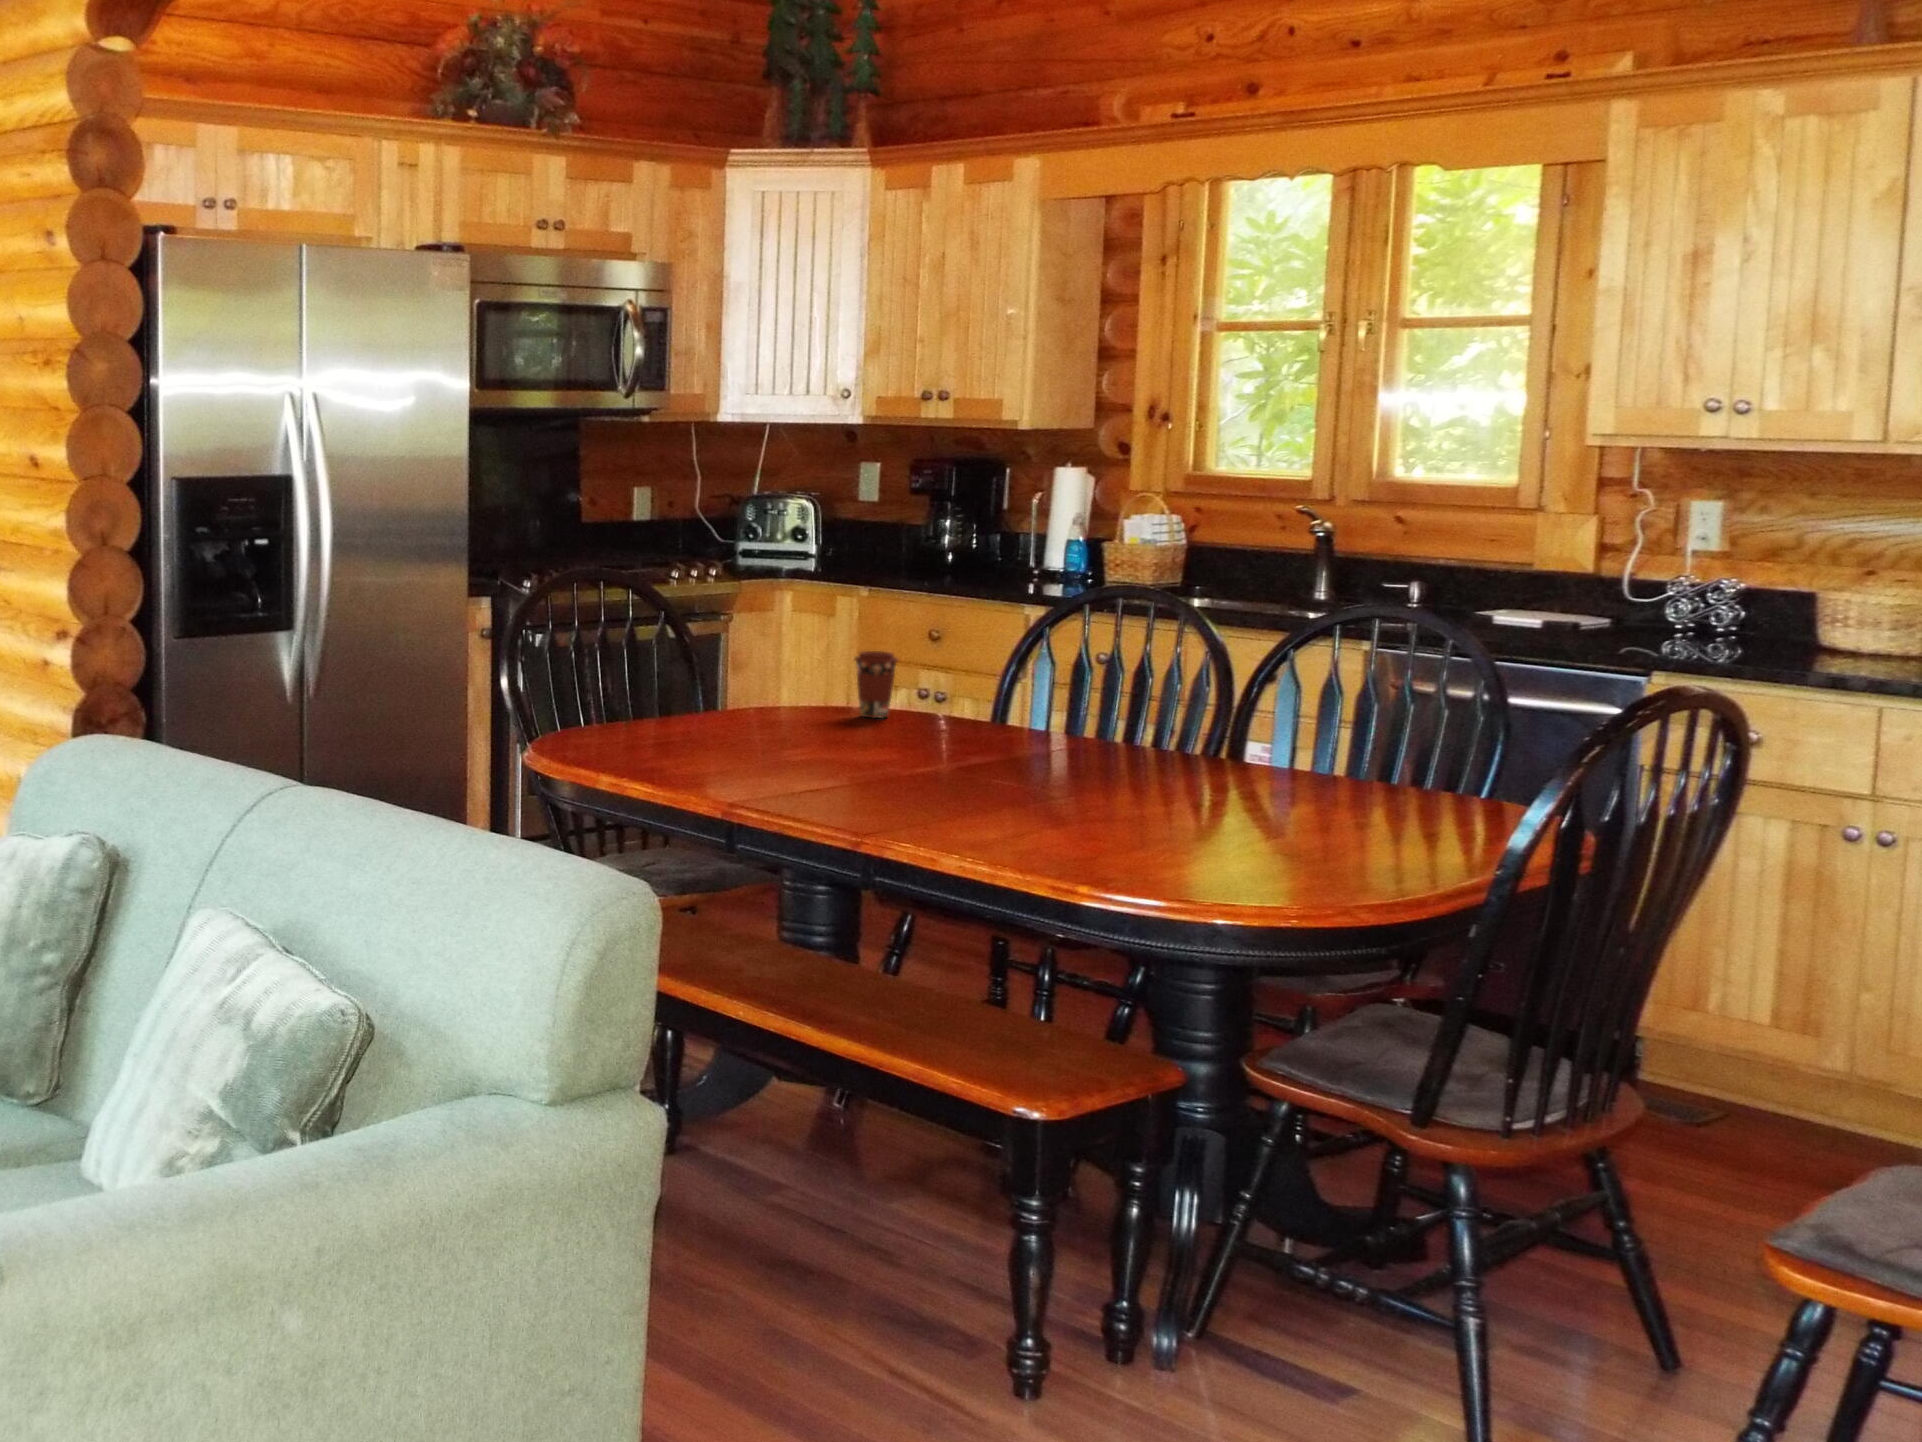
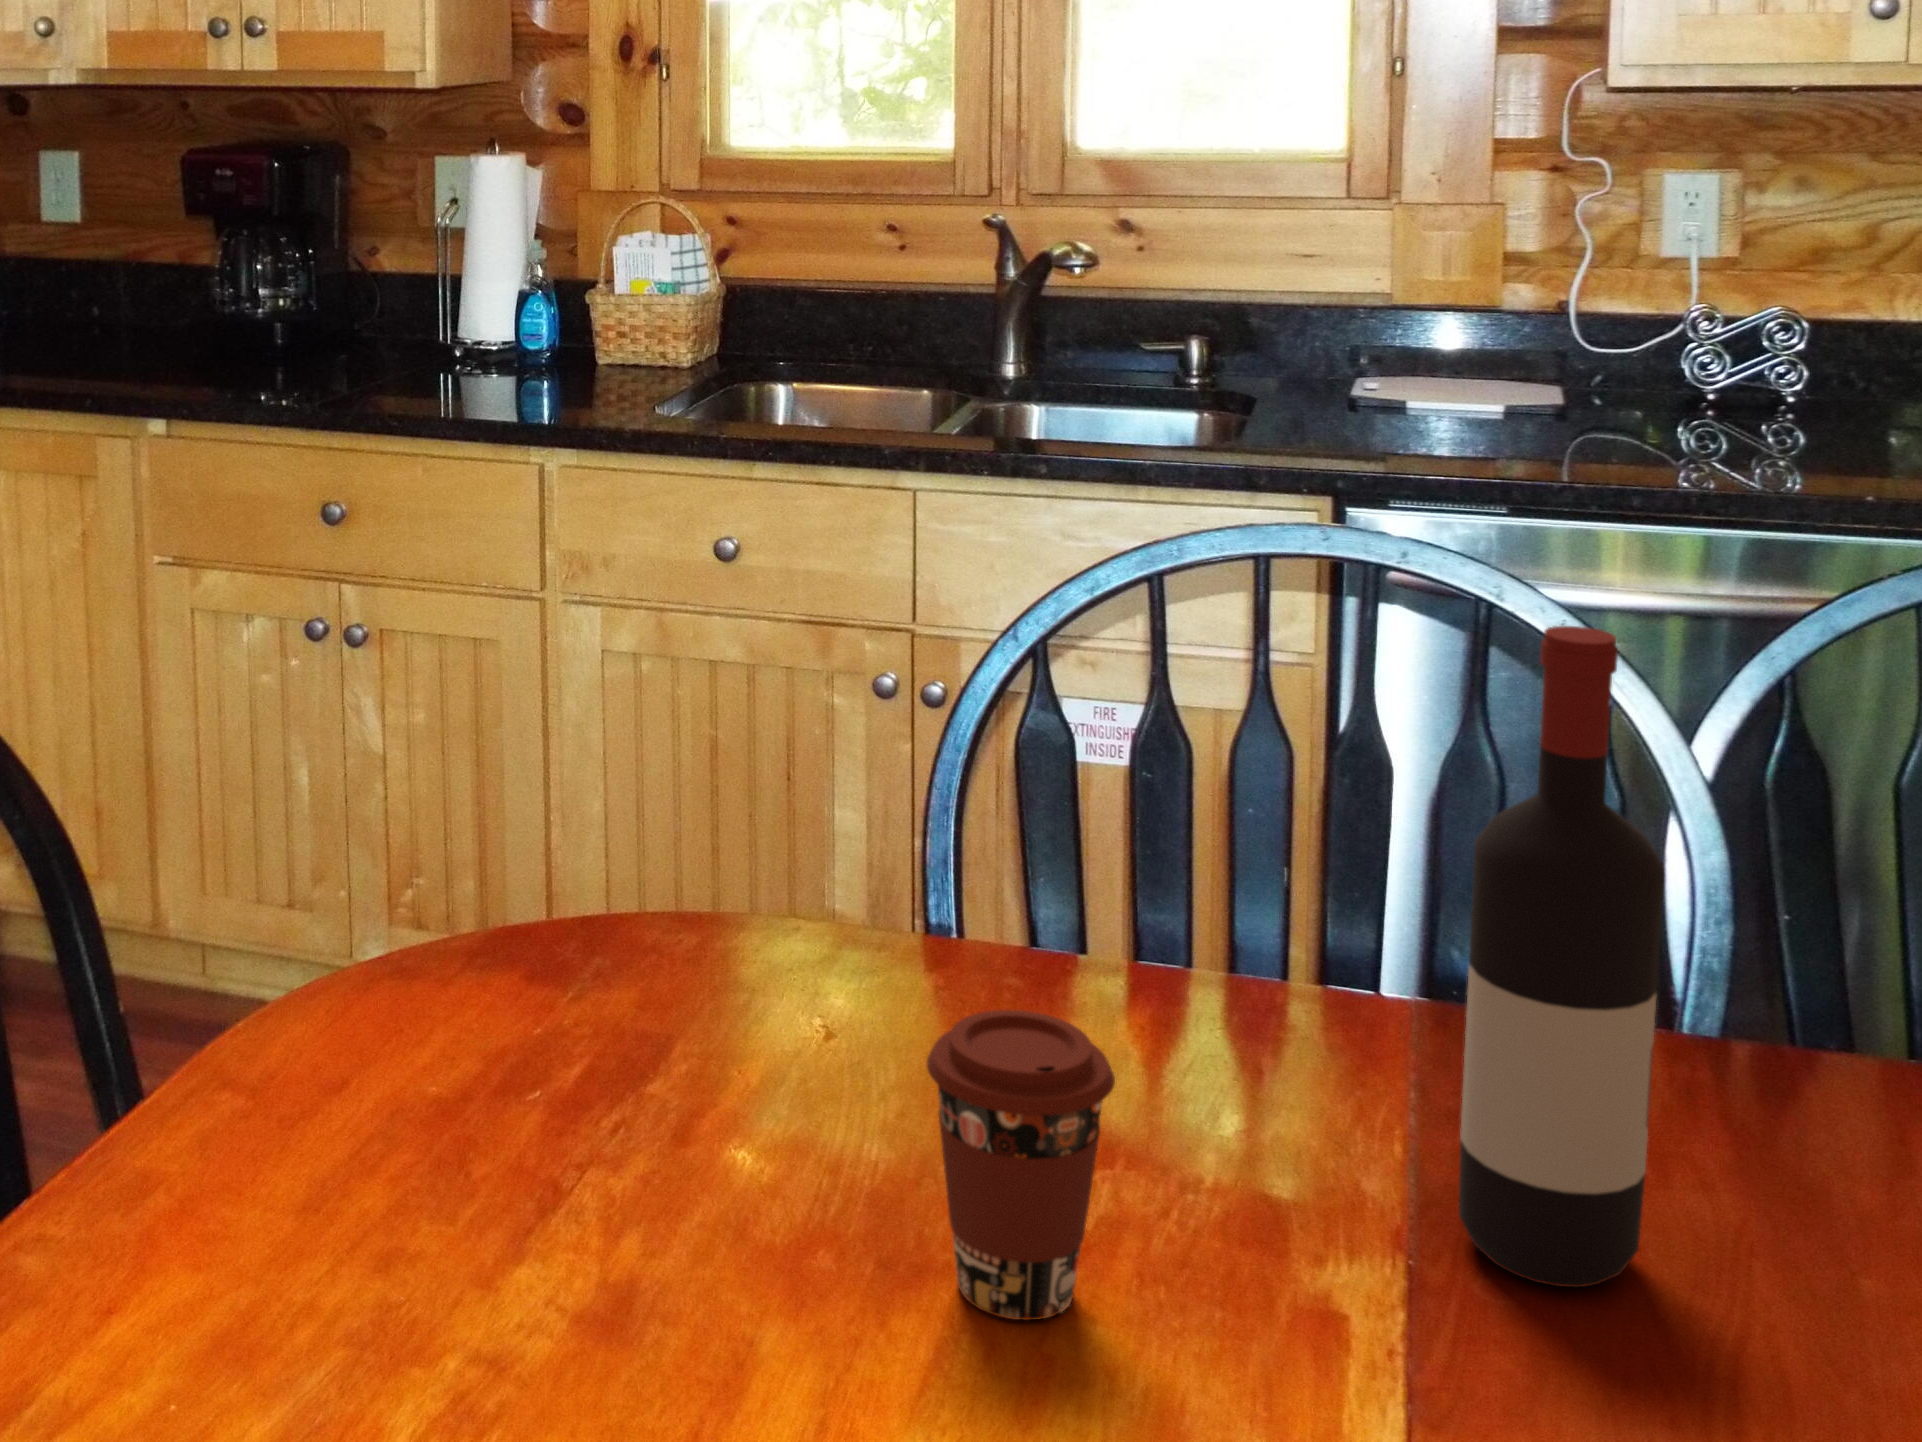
wine bottle: none [991,564,1040,729] -> present [1459,626,1664,1287]

